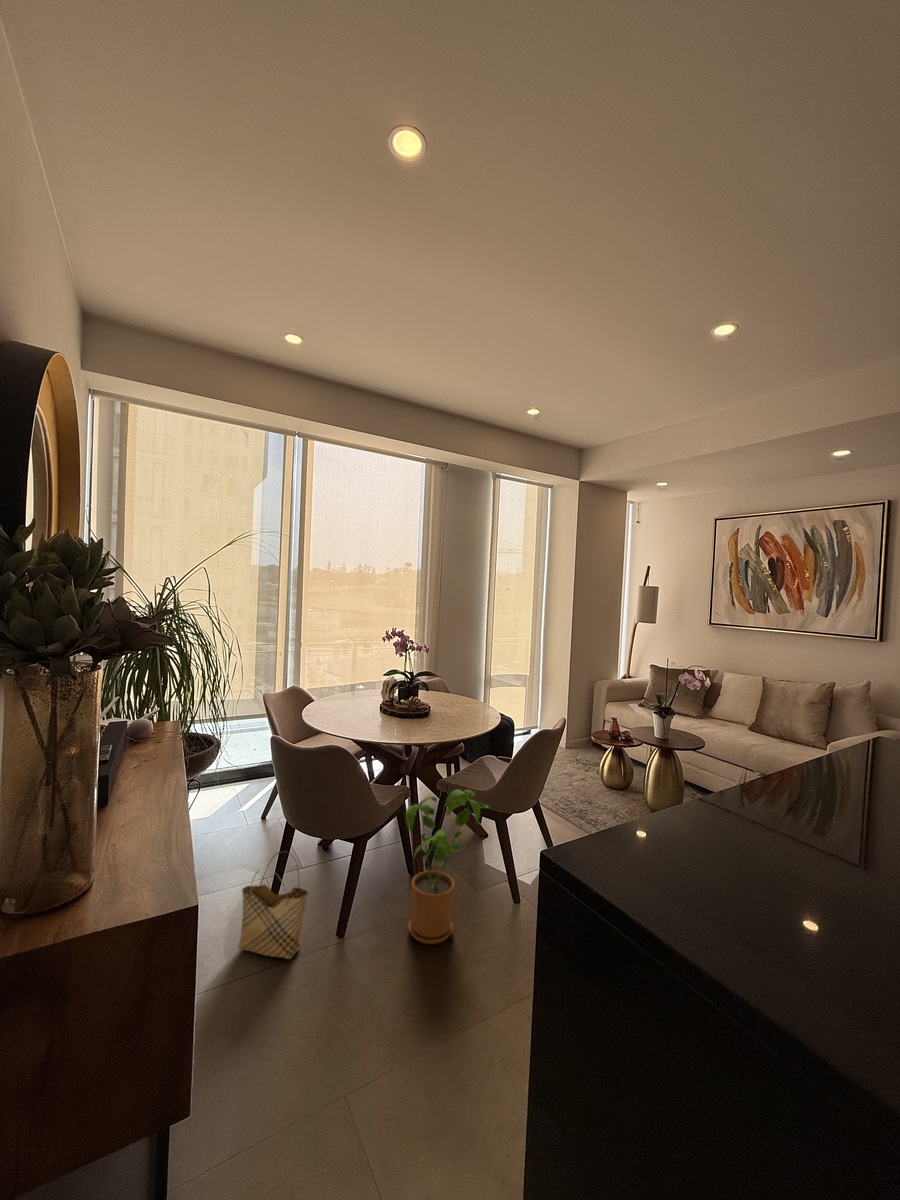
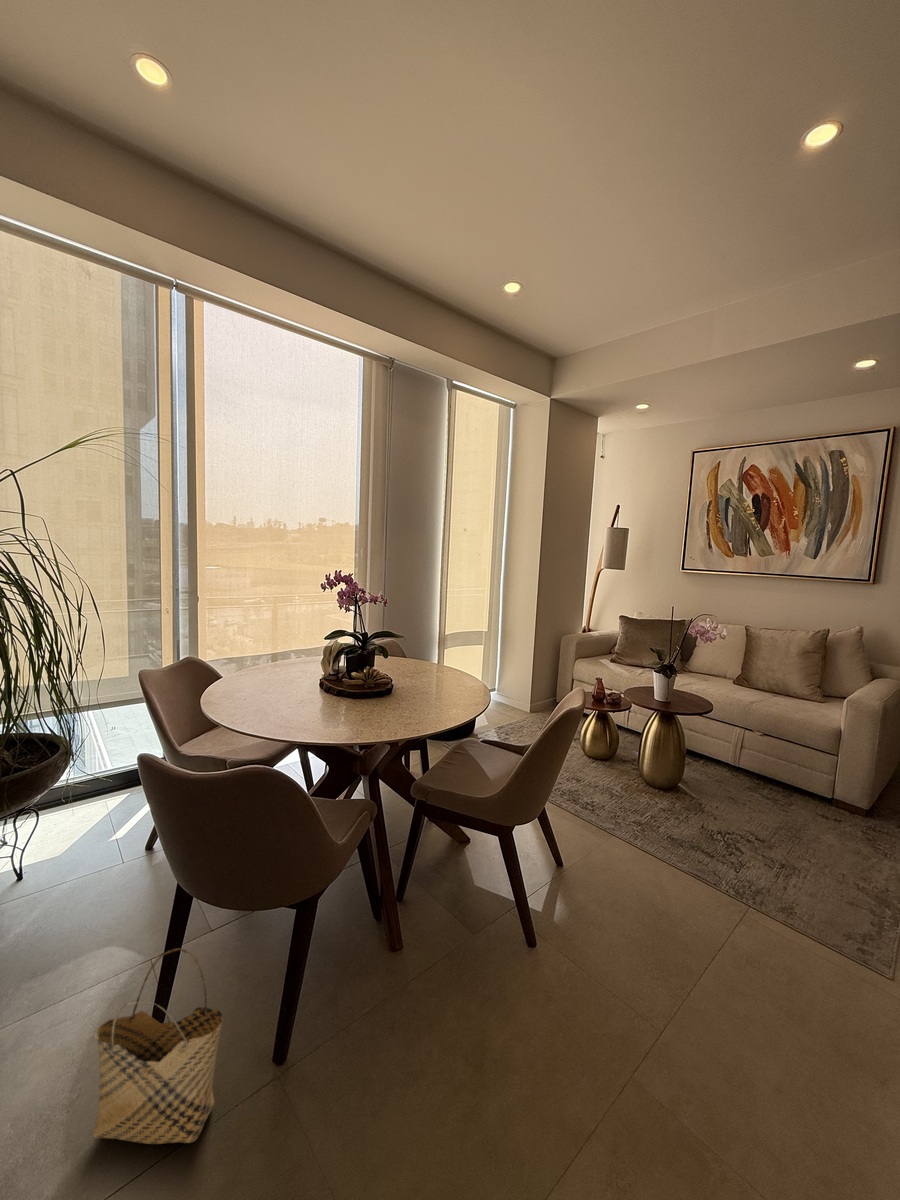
house plant: present [406,789,489,944] -> none [383,809,511,1055]

